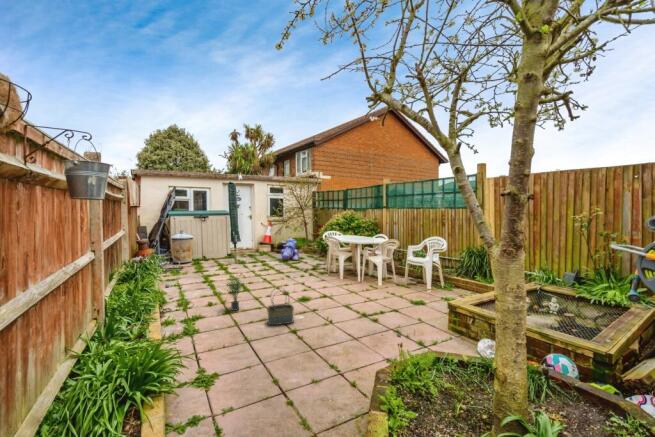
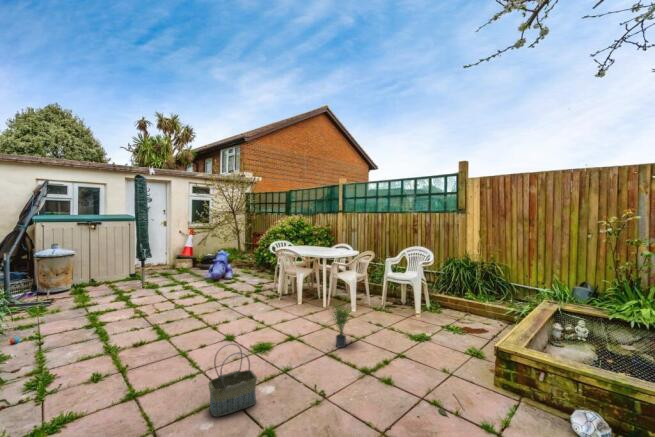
potted plant: present [227,277,244,311] -> present [333,304,350,348]

